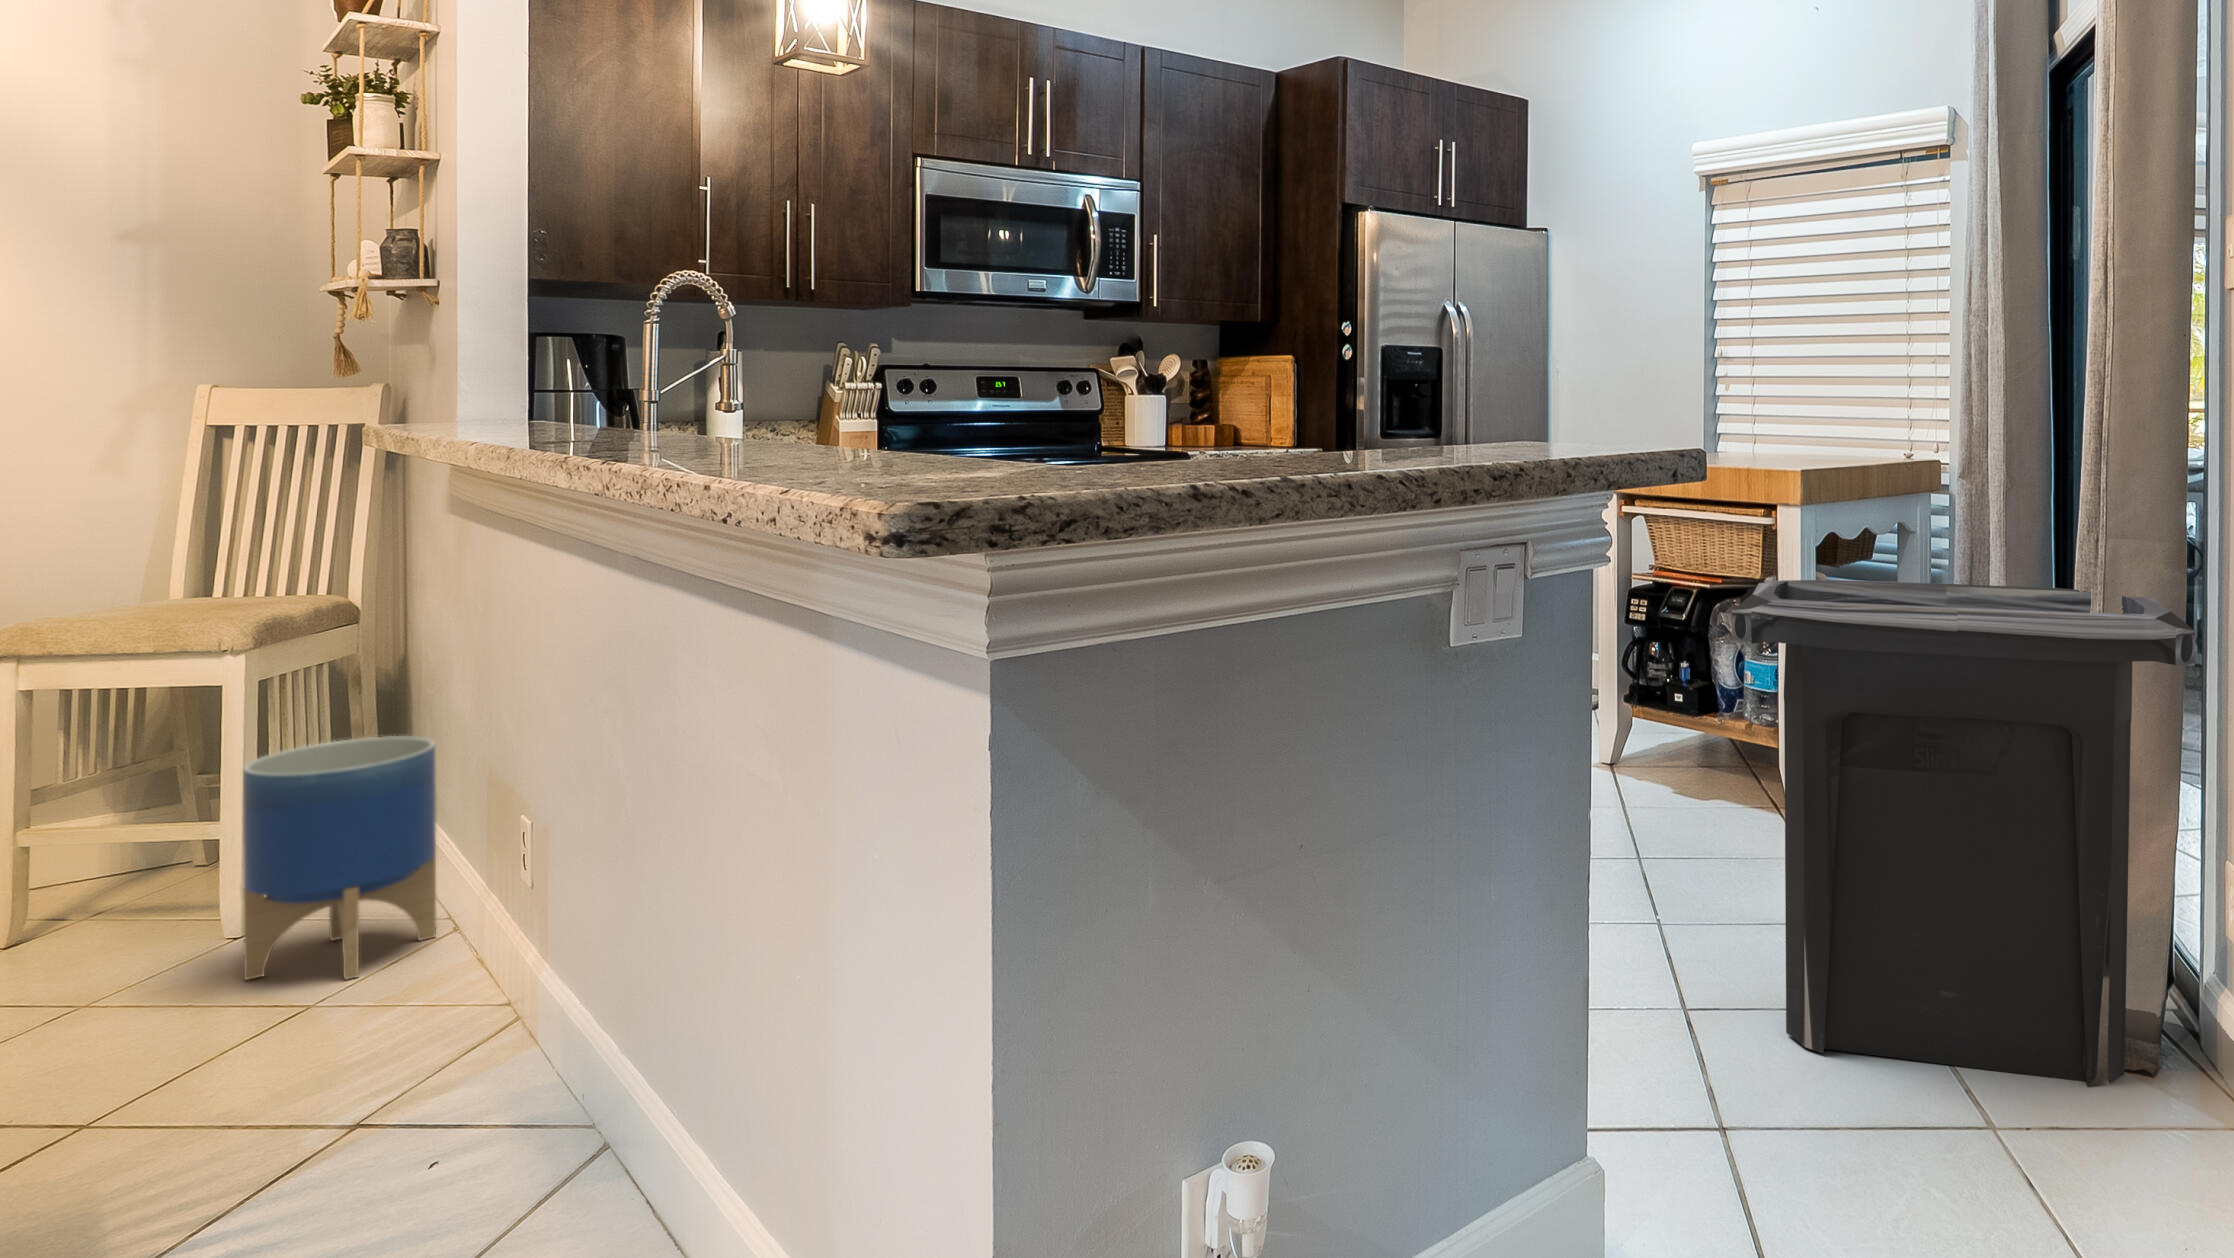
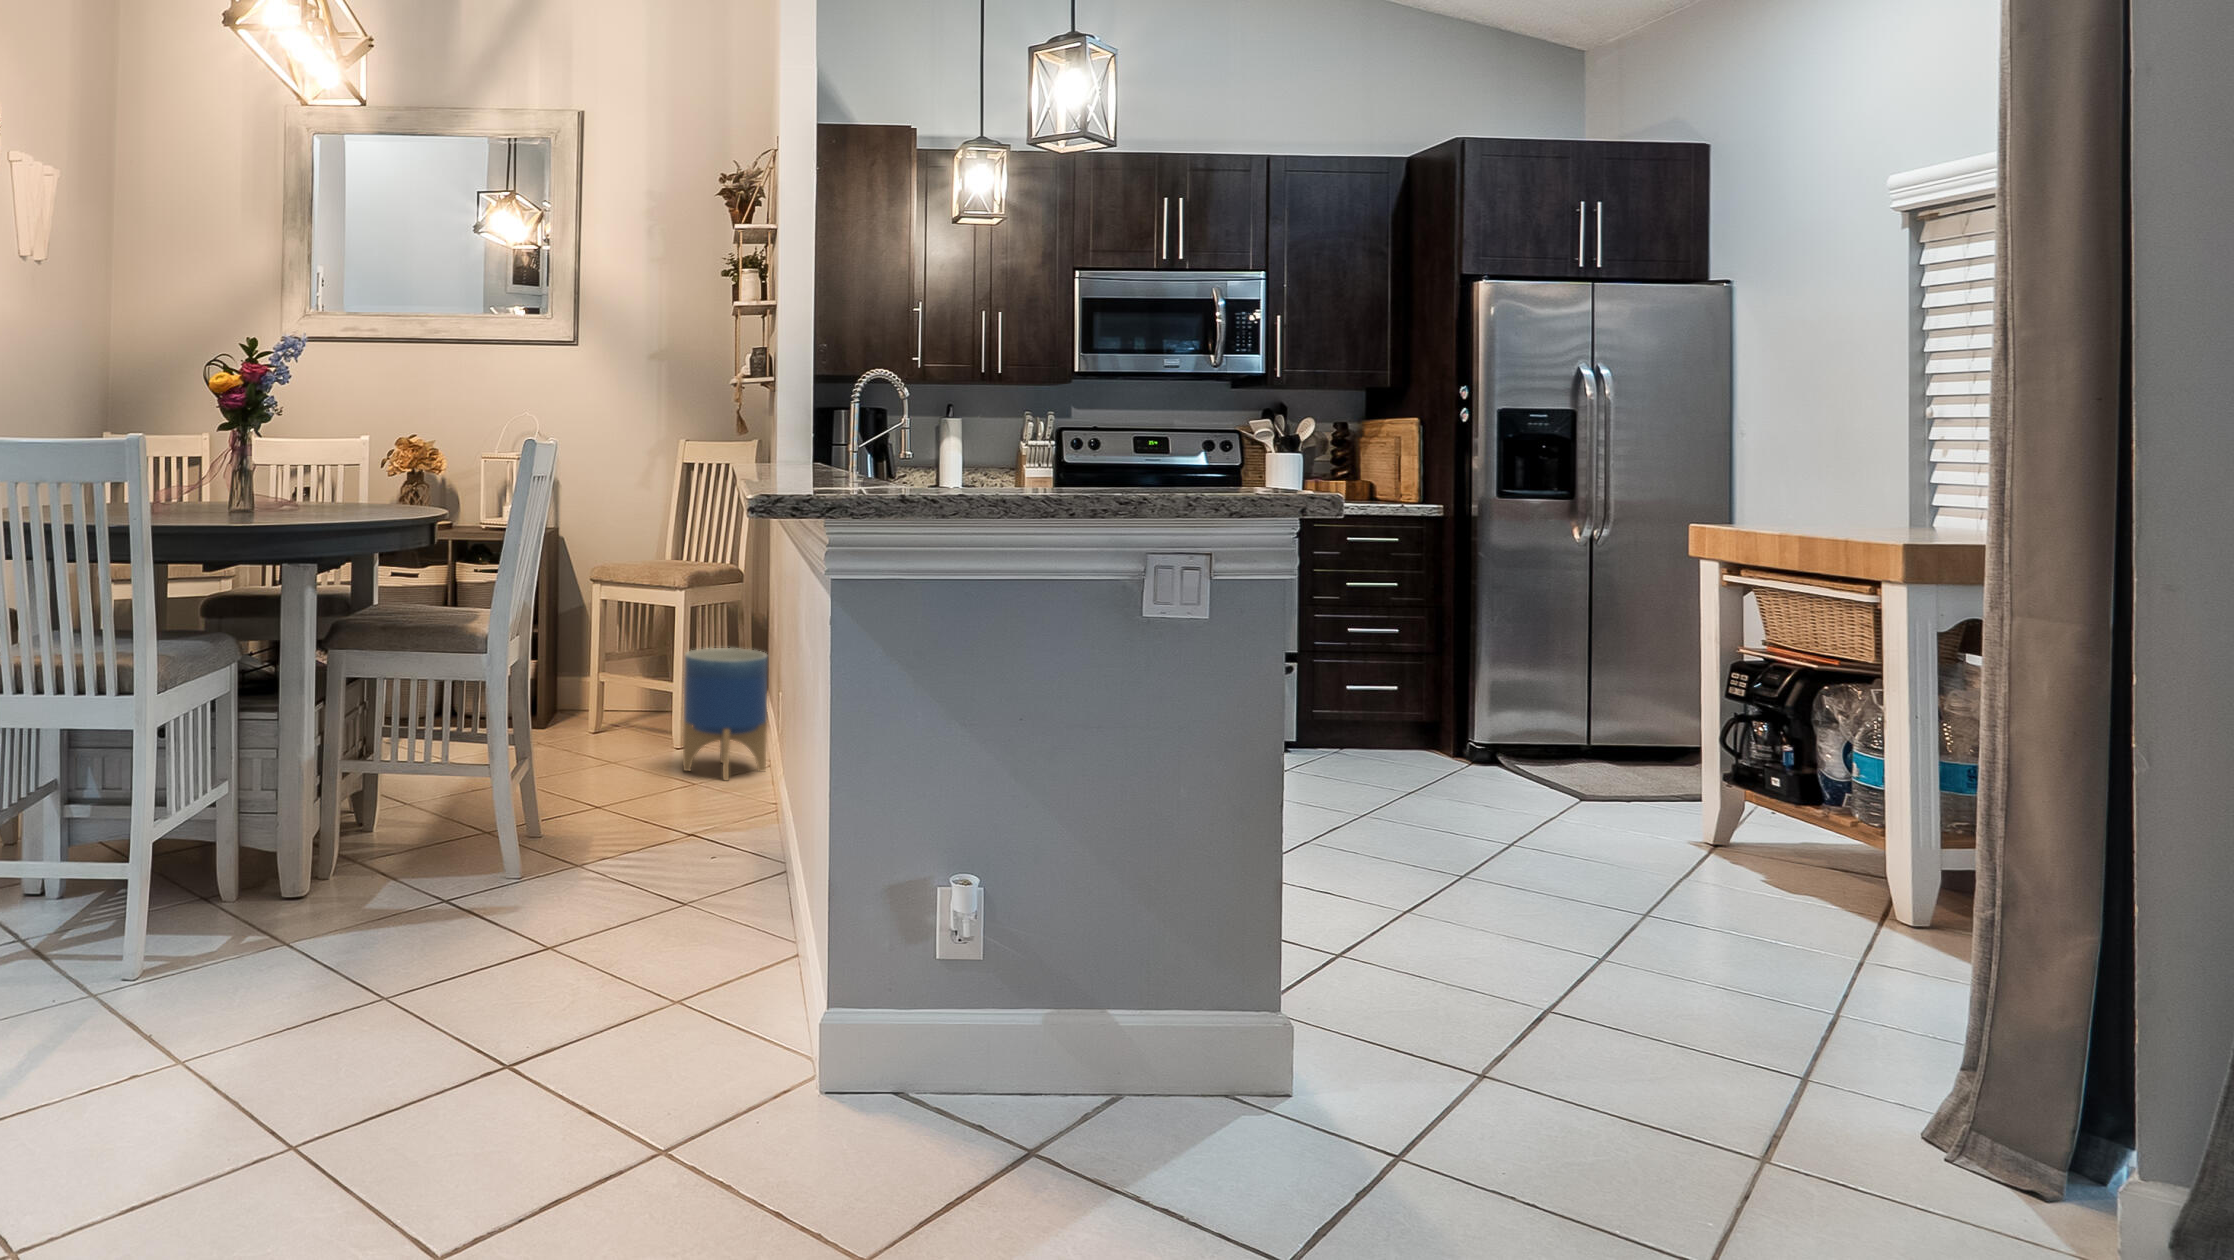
trash can: present [1732,580,2195,1087] -> none [1591,636,2103,1156]

